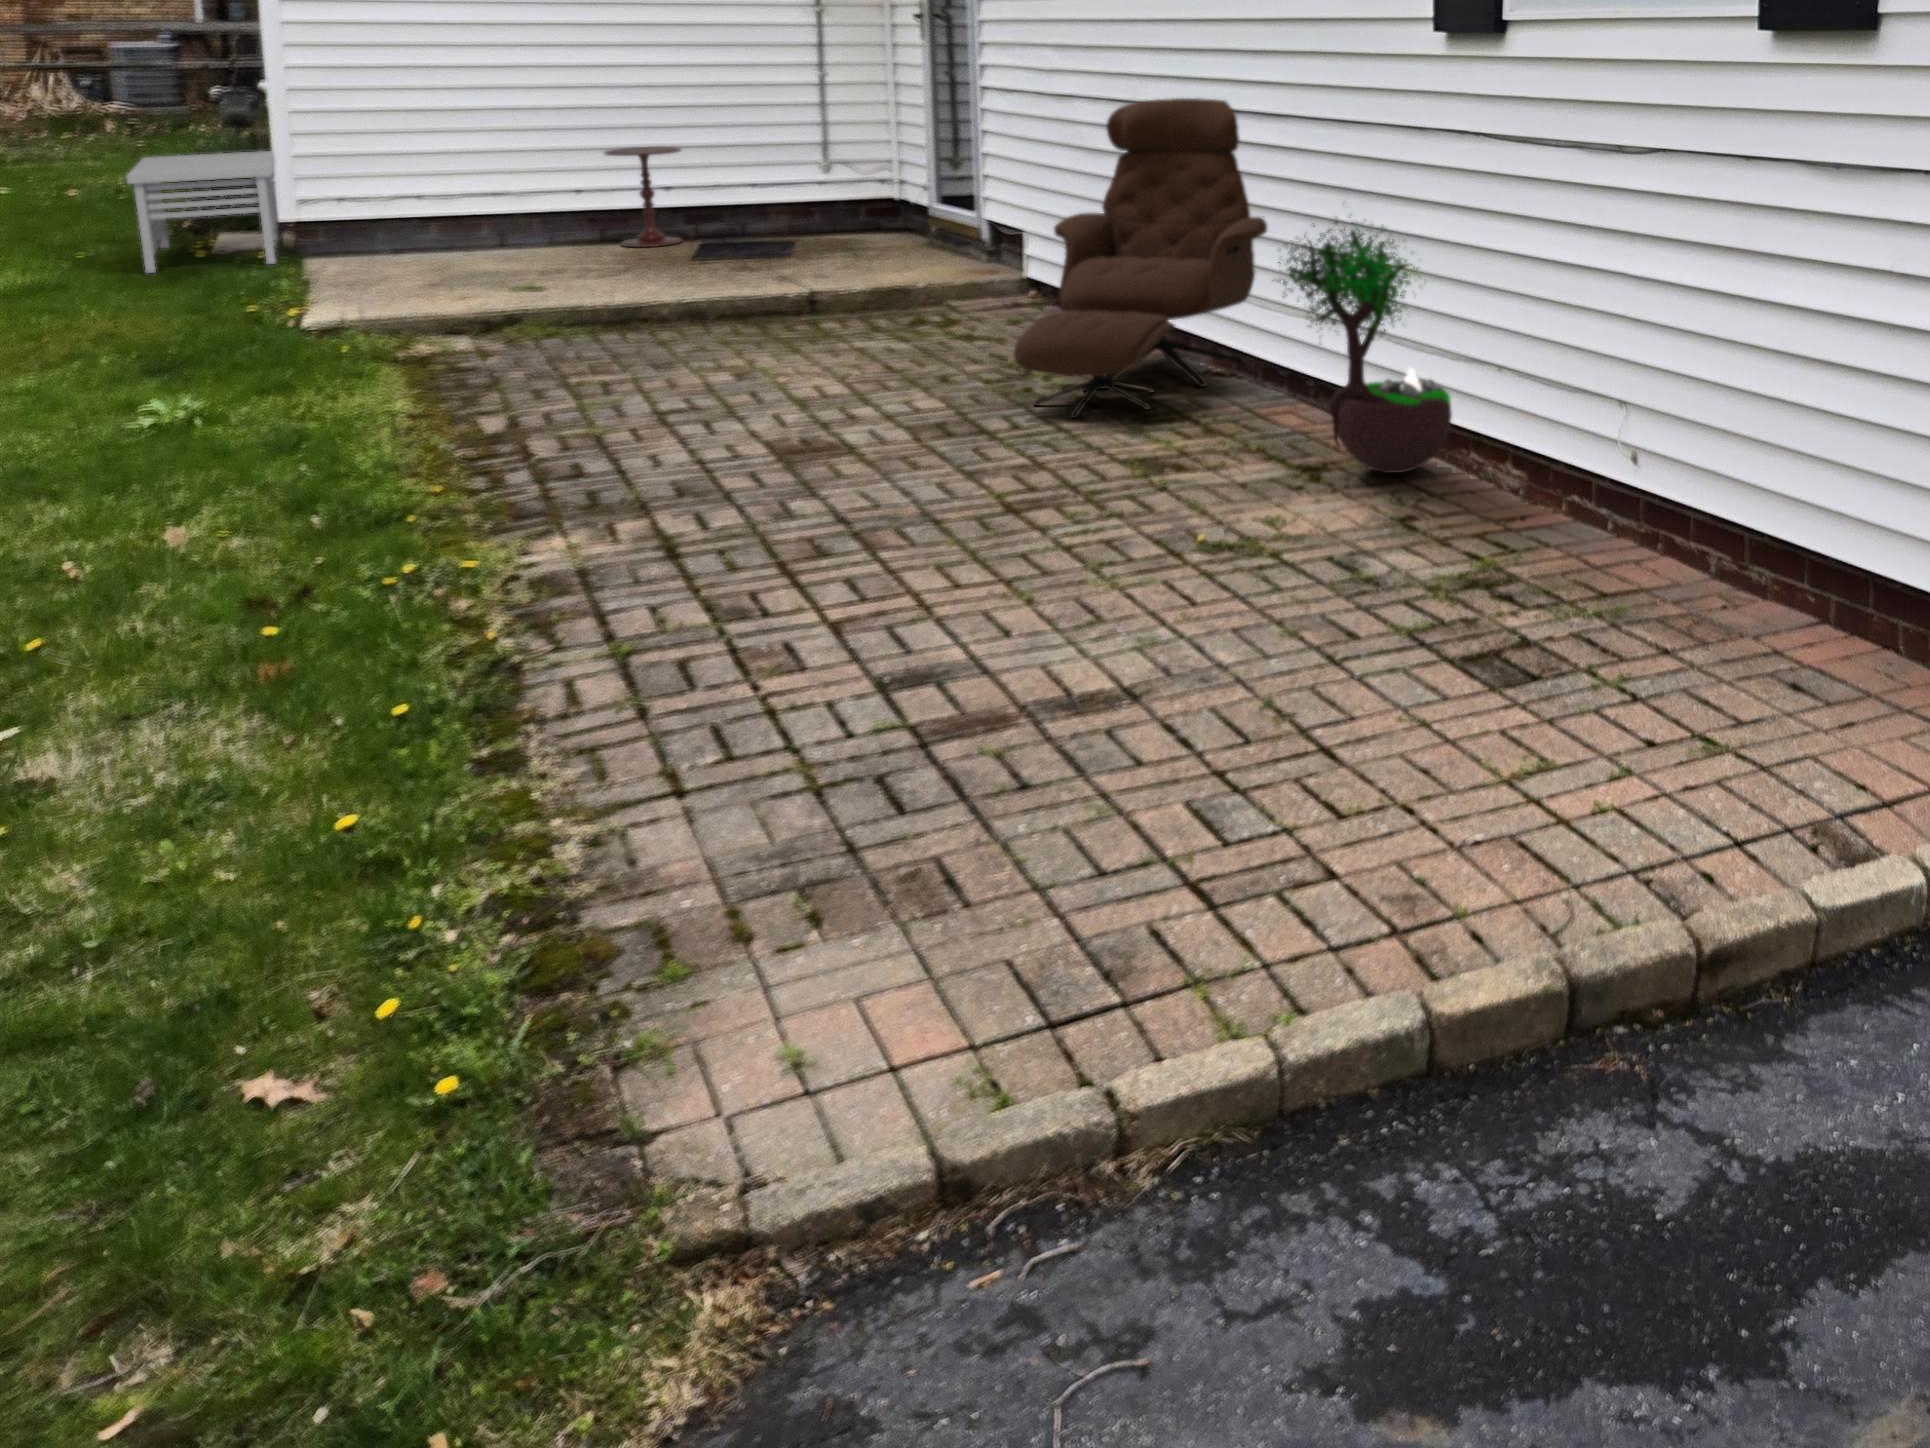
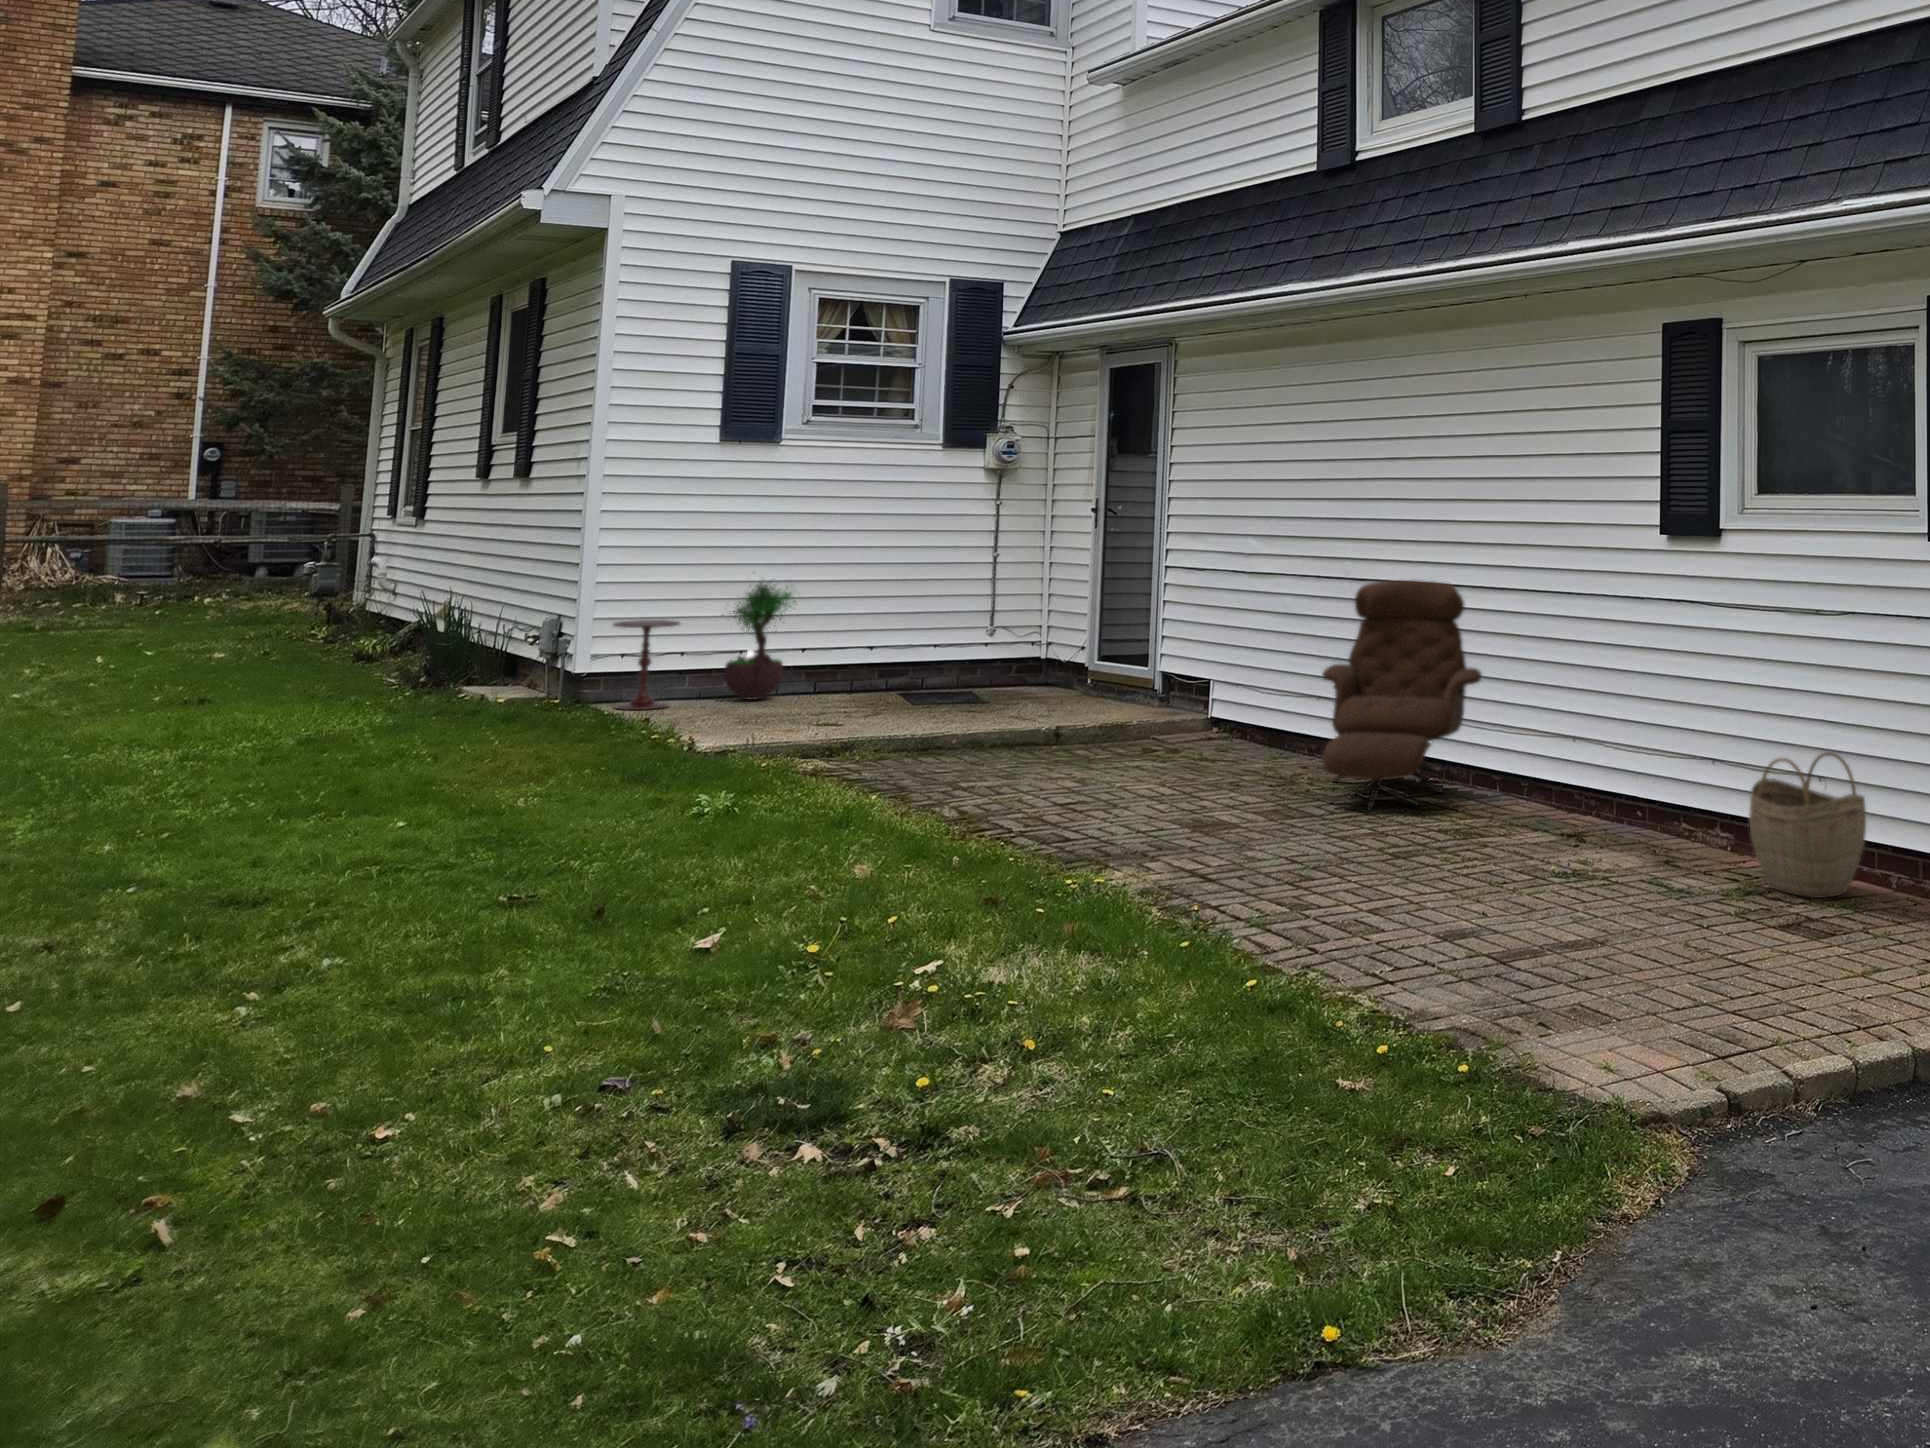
side table: present [605,146,681,247] -> present [613,620,680,710]
storage bench: present [127,151,277,273] -> none [427,611,569,711]
potted tree: present [1272,217,1452,473] -> present [722,579,796,700]
woven basket: none [1493,362,1665,586] -> present [1749,752,1866,898]

